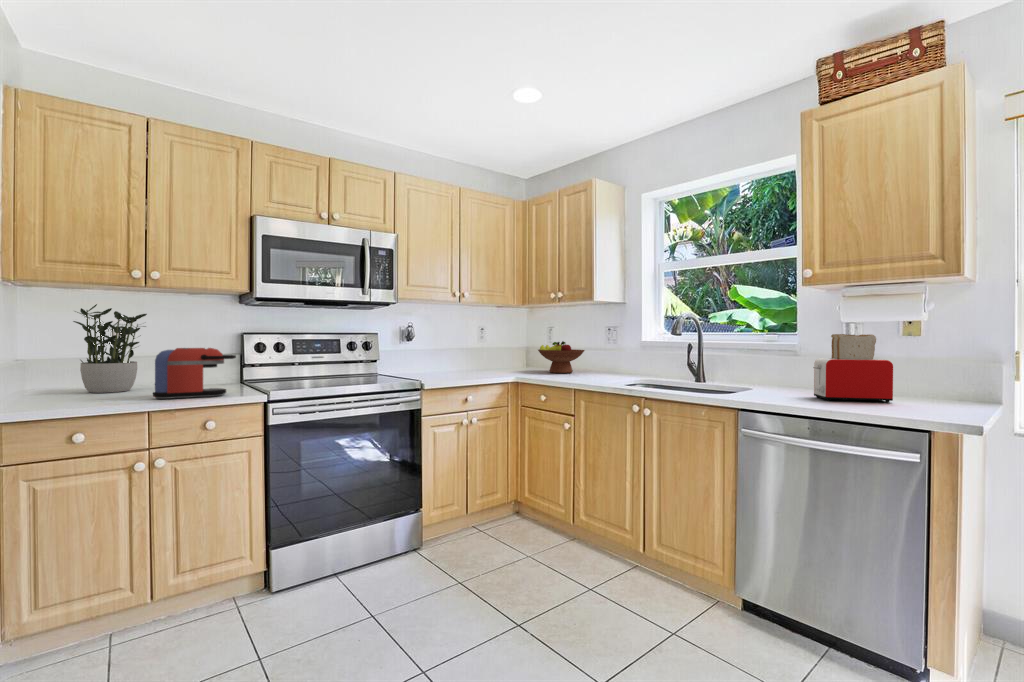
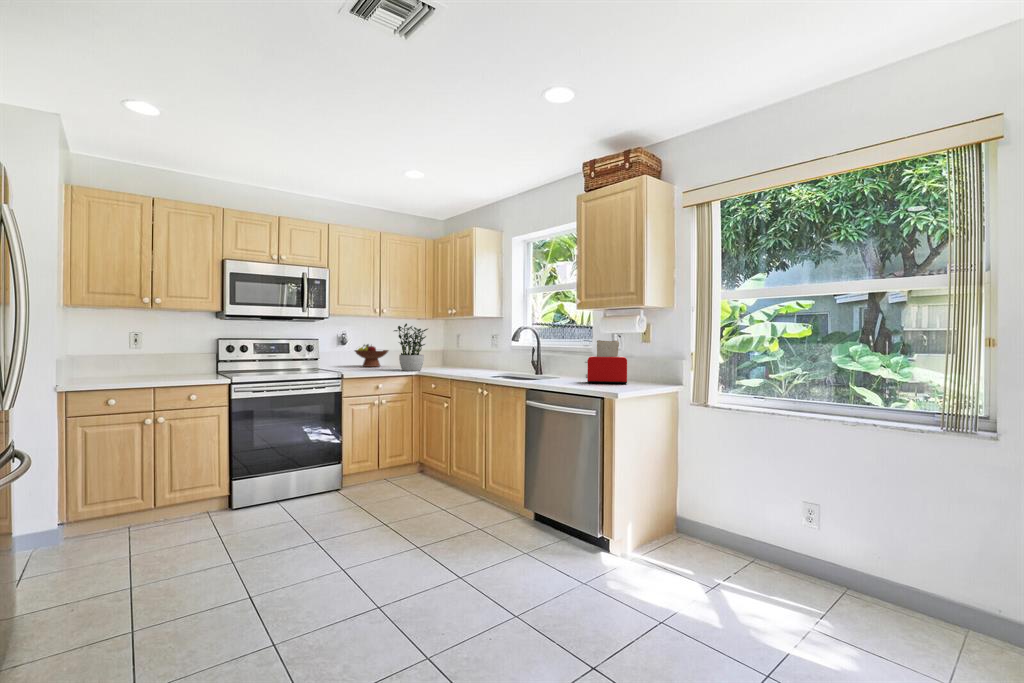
potted plant: present [73,304,147,393] -> present [394,323,428,371]
fruit bowl: present [538,341,585,373] -> present [355,344,388,367]
coffee maker: present [153,348,236,399] -> none [156,349,210,381]

